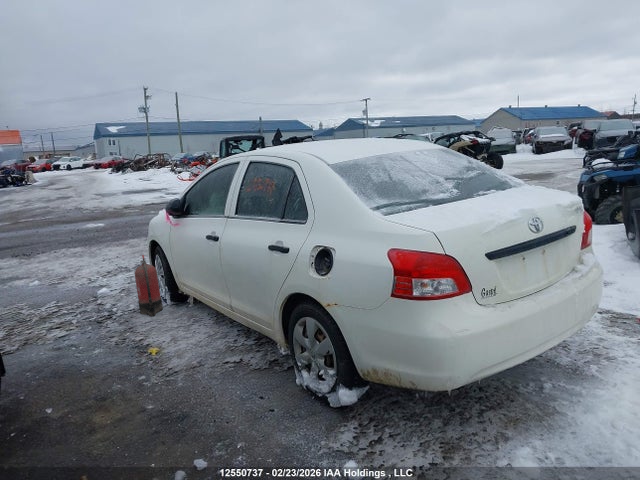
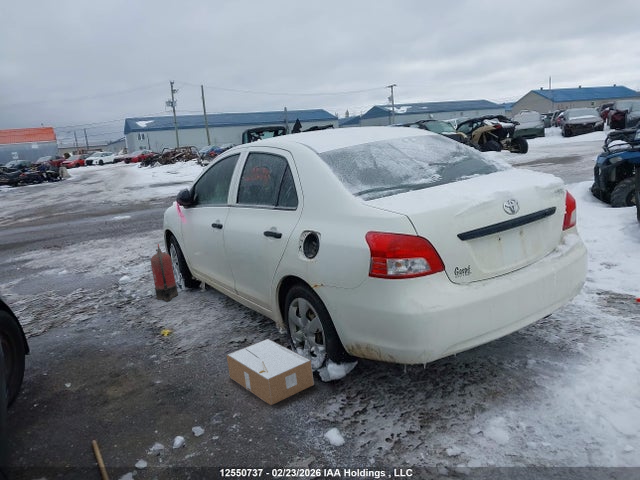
cardboard box: none [226,360,322,434] -> present [227,339,314,405]

